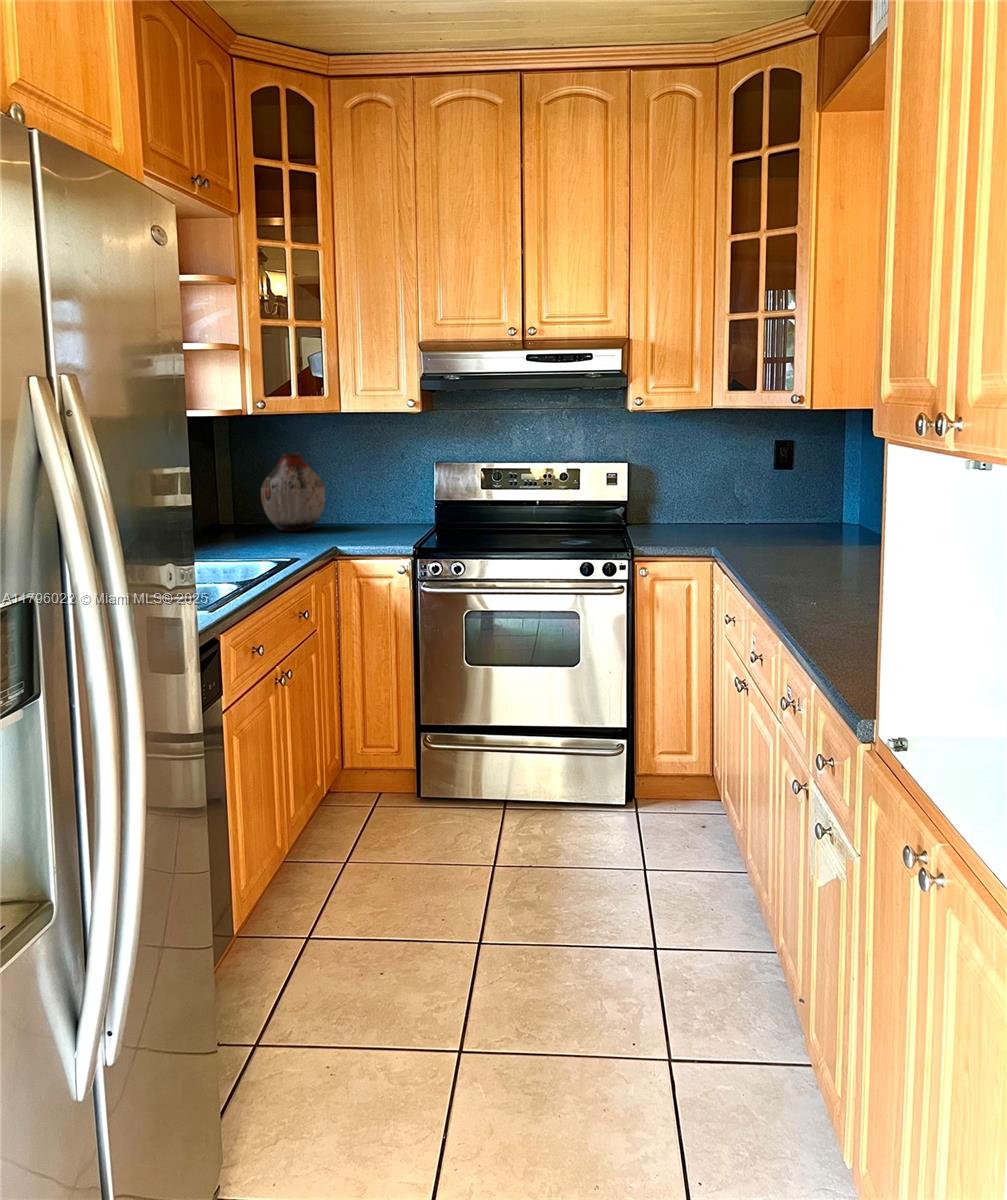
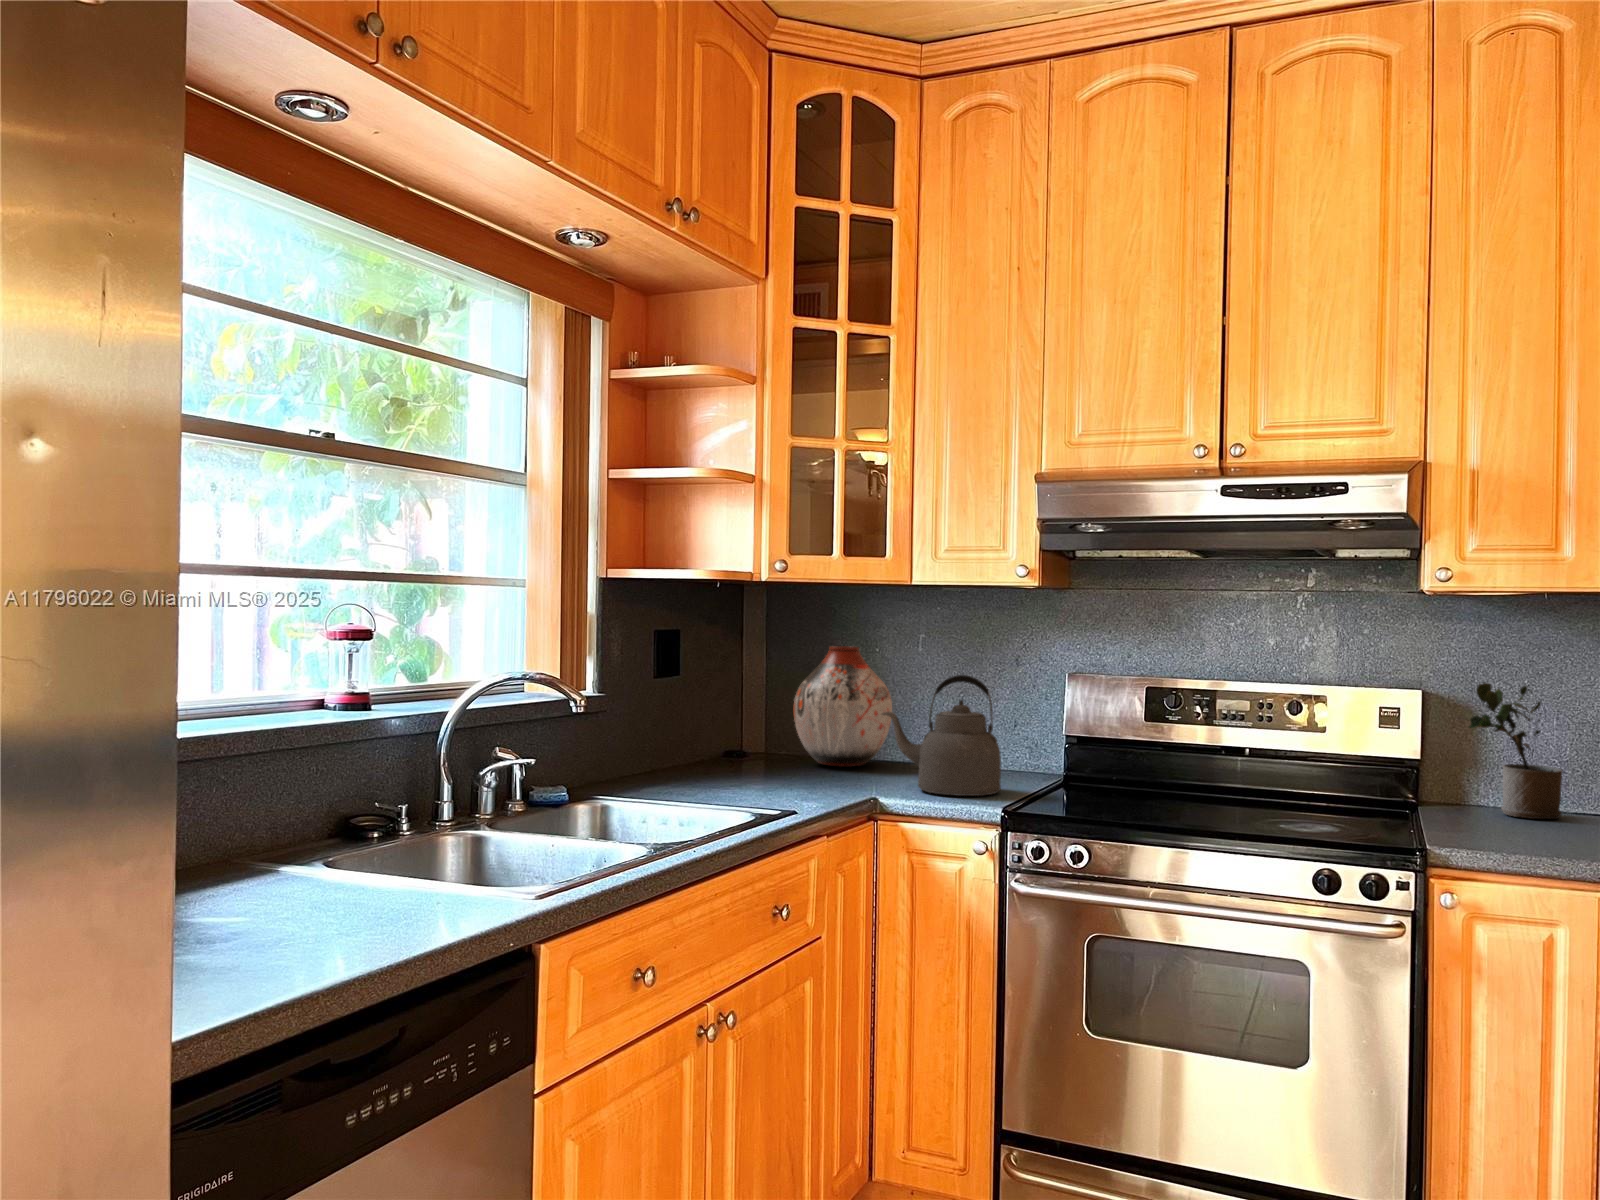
potted plant: none [651,459,696,530] -> present [1468,683,1563,819]
kettle: none [330,469,405,541] -> present [881,675,1001,796]

